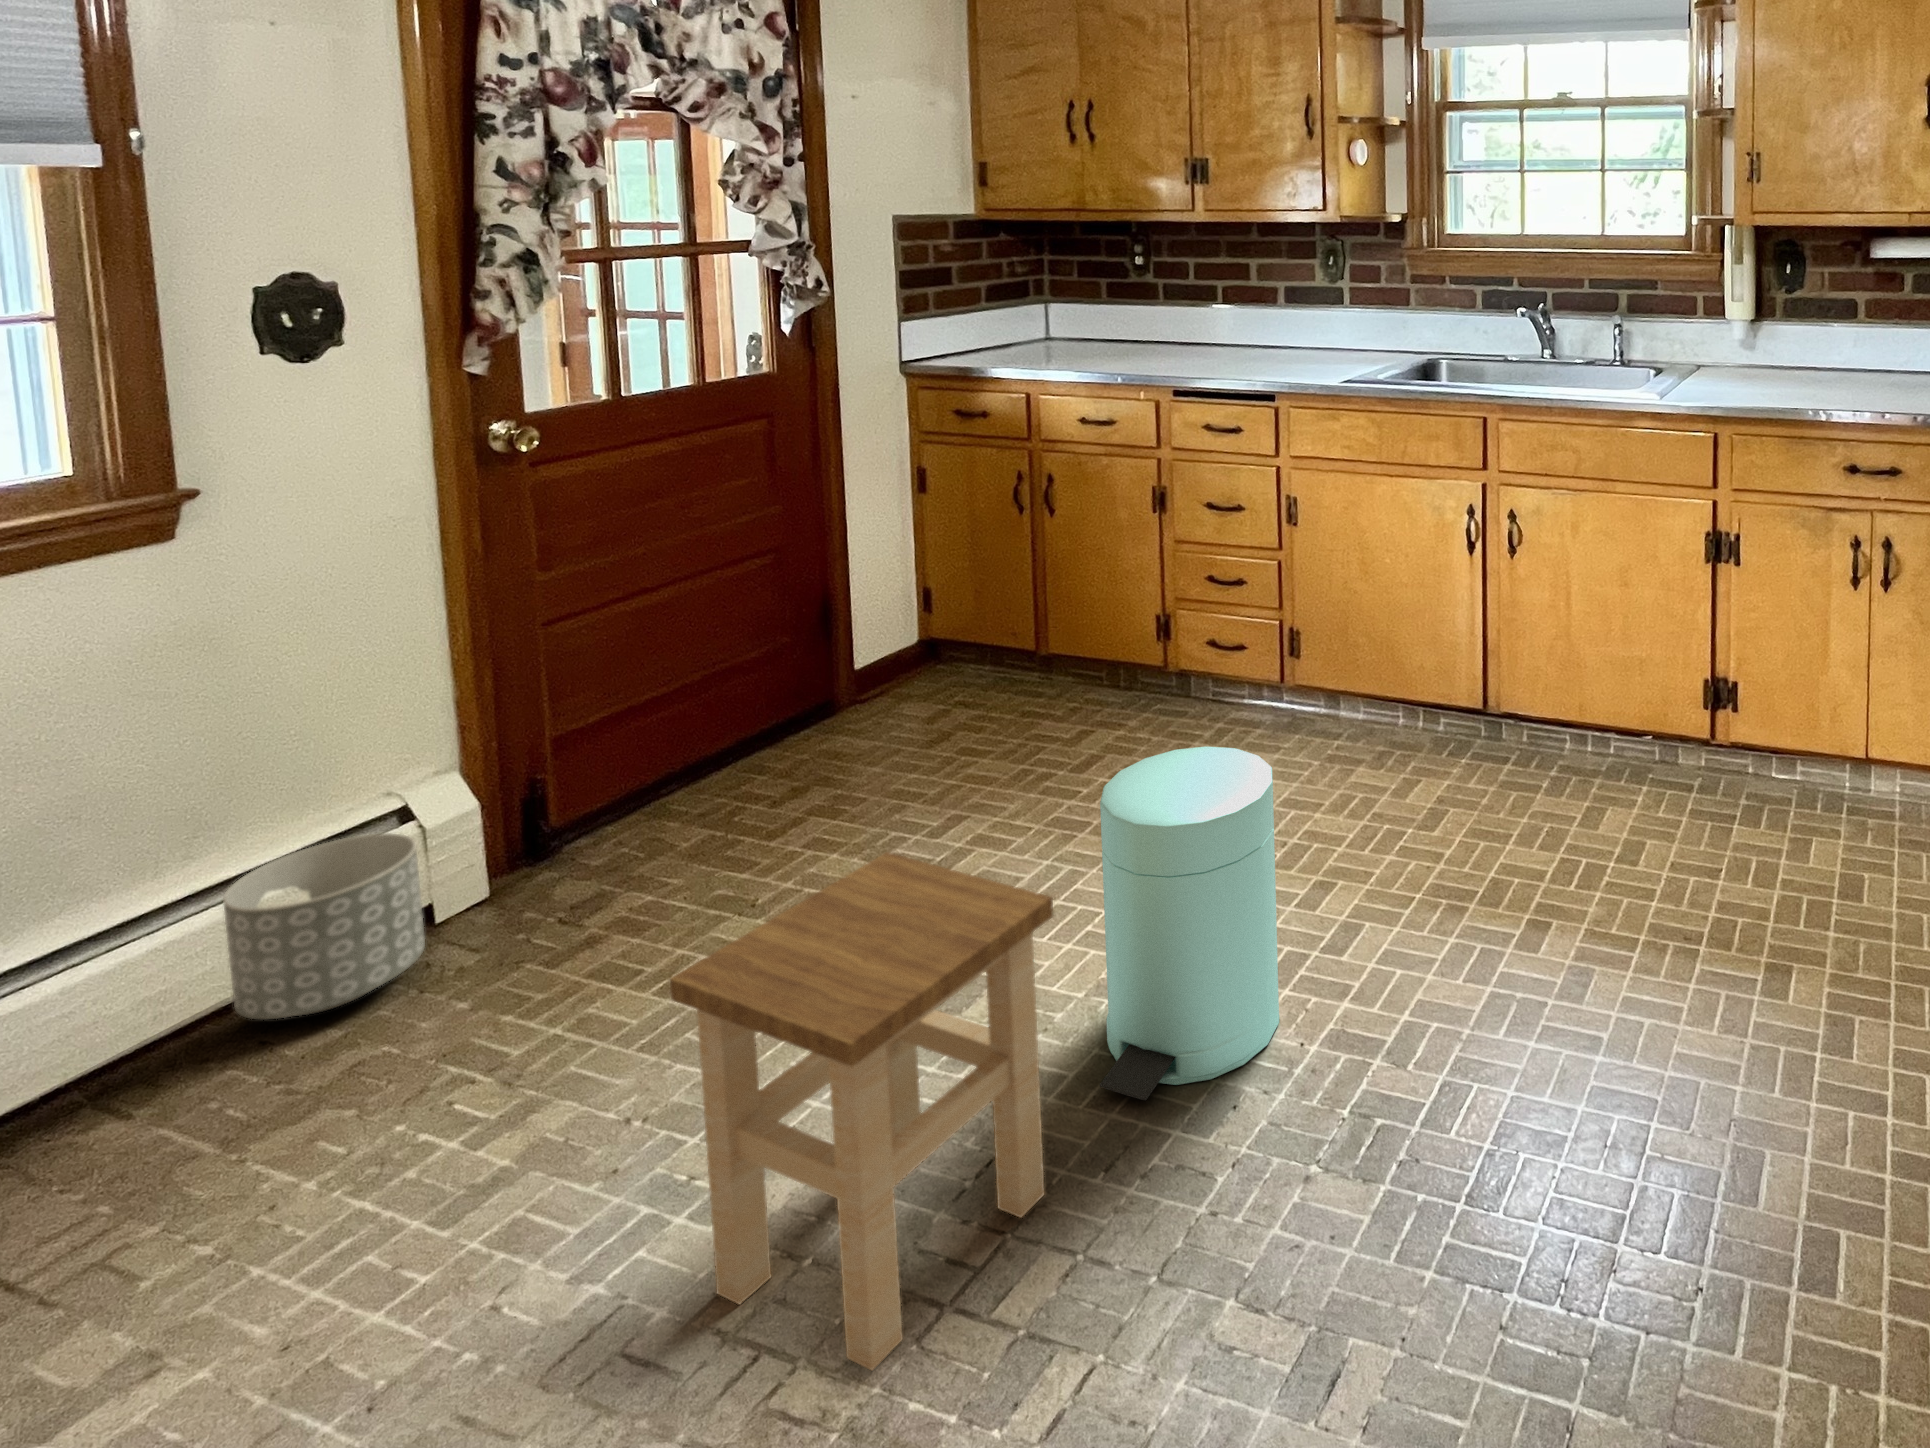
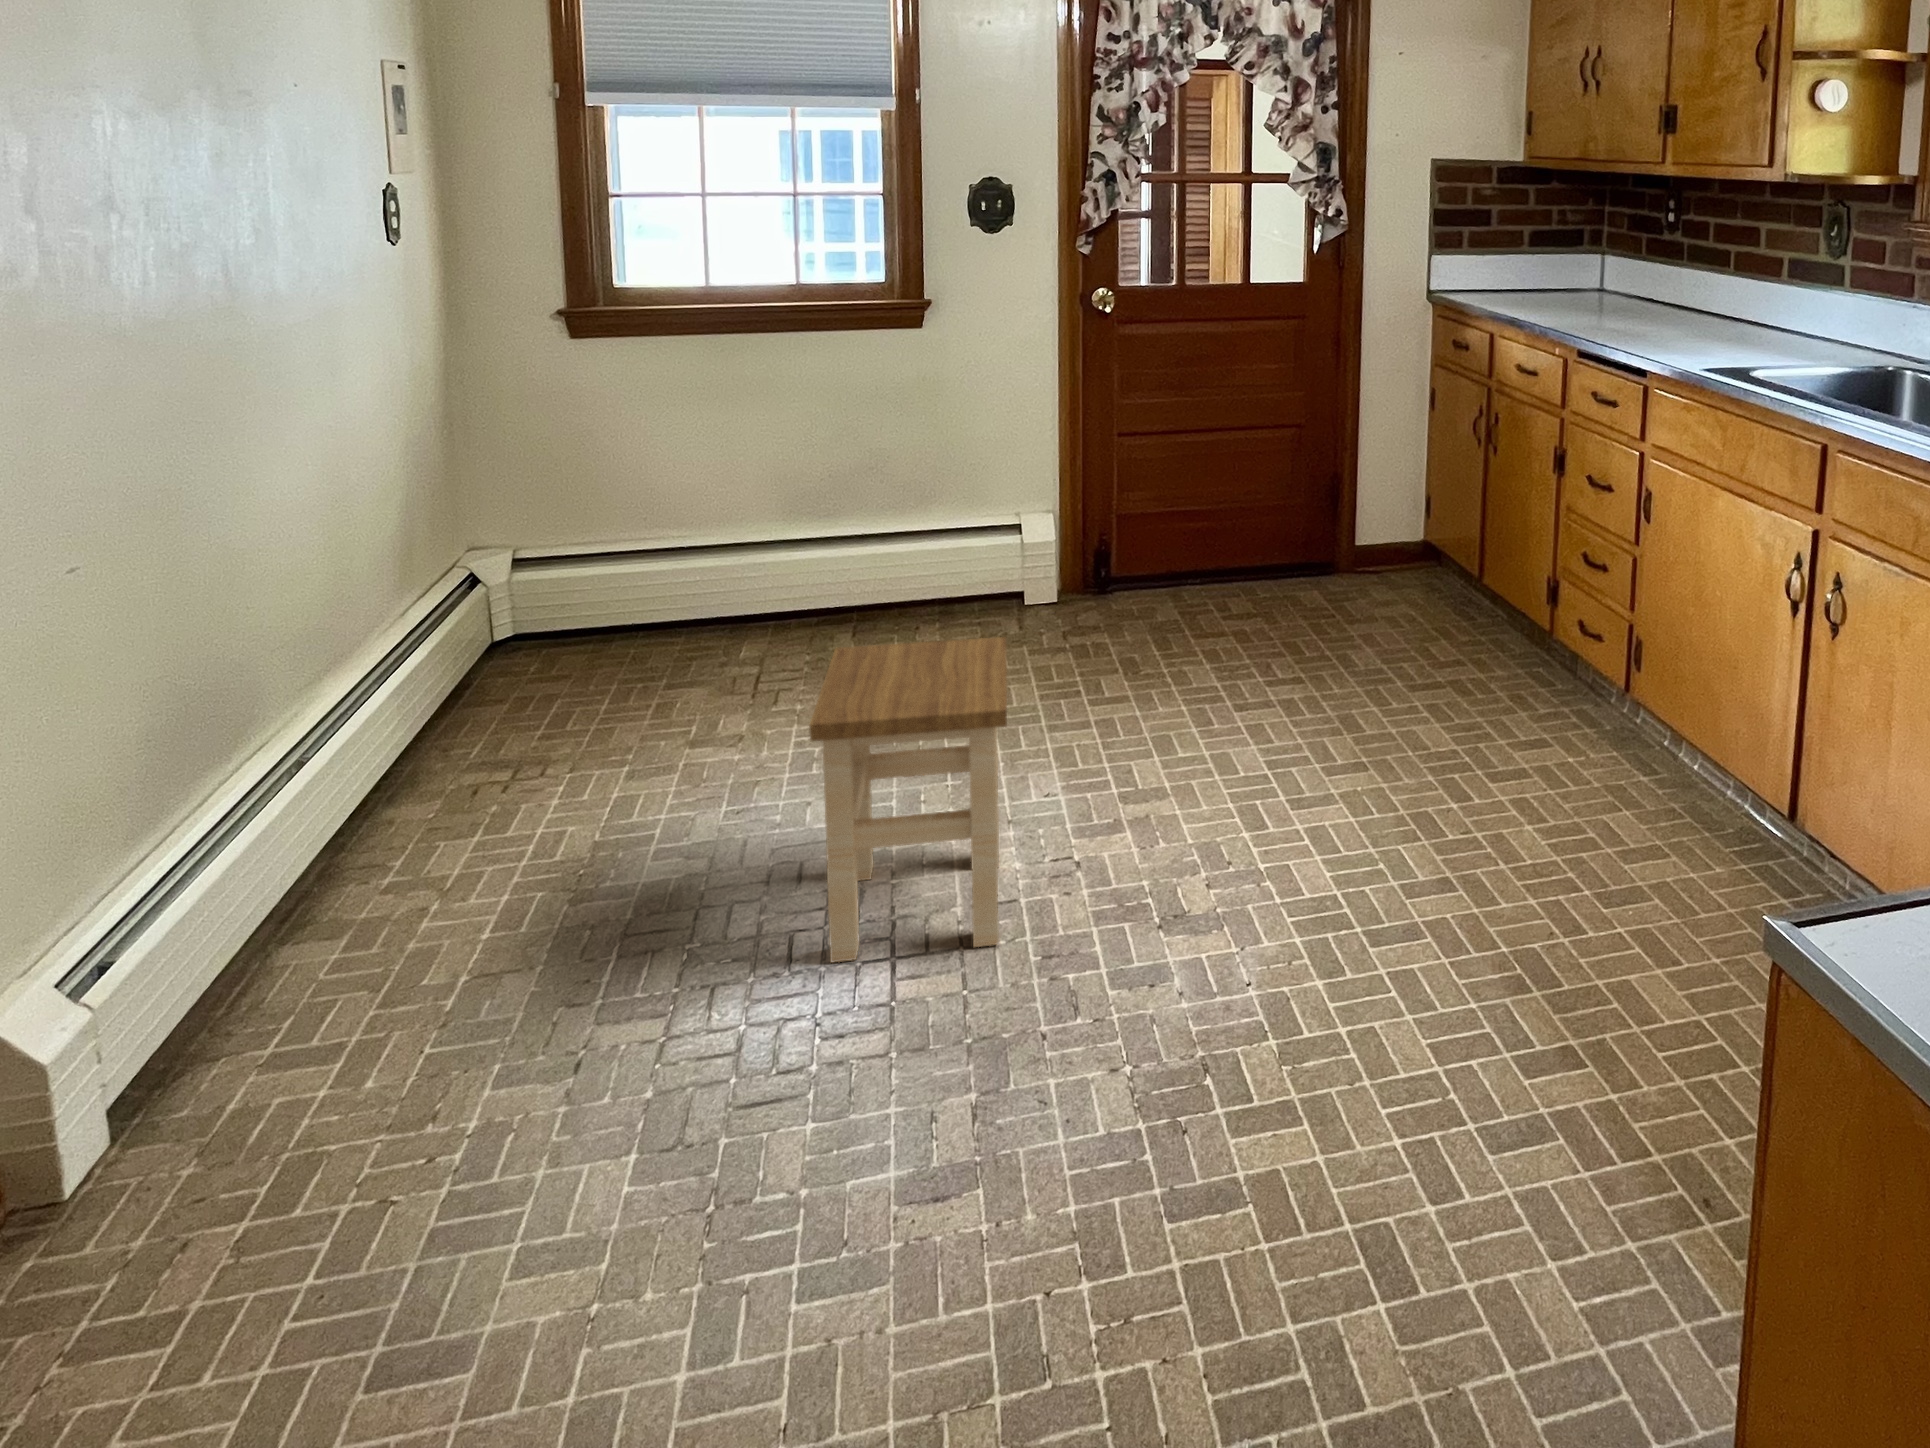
trash can: present [1100,746,1279,1100] -> none [1100,658,1289,965]
planter: present [223,833,425,1019] -> none [906,531,993,628]

